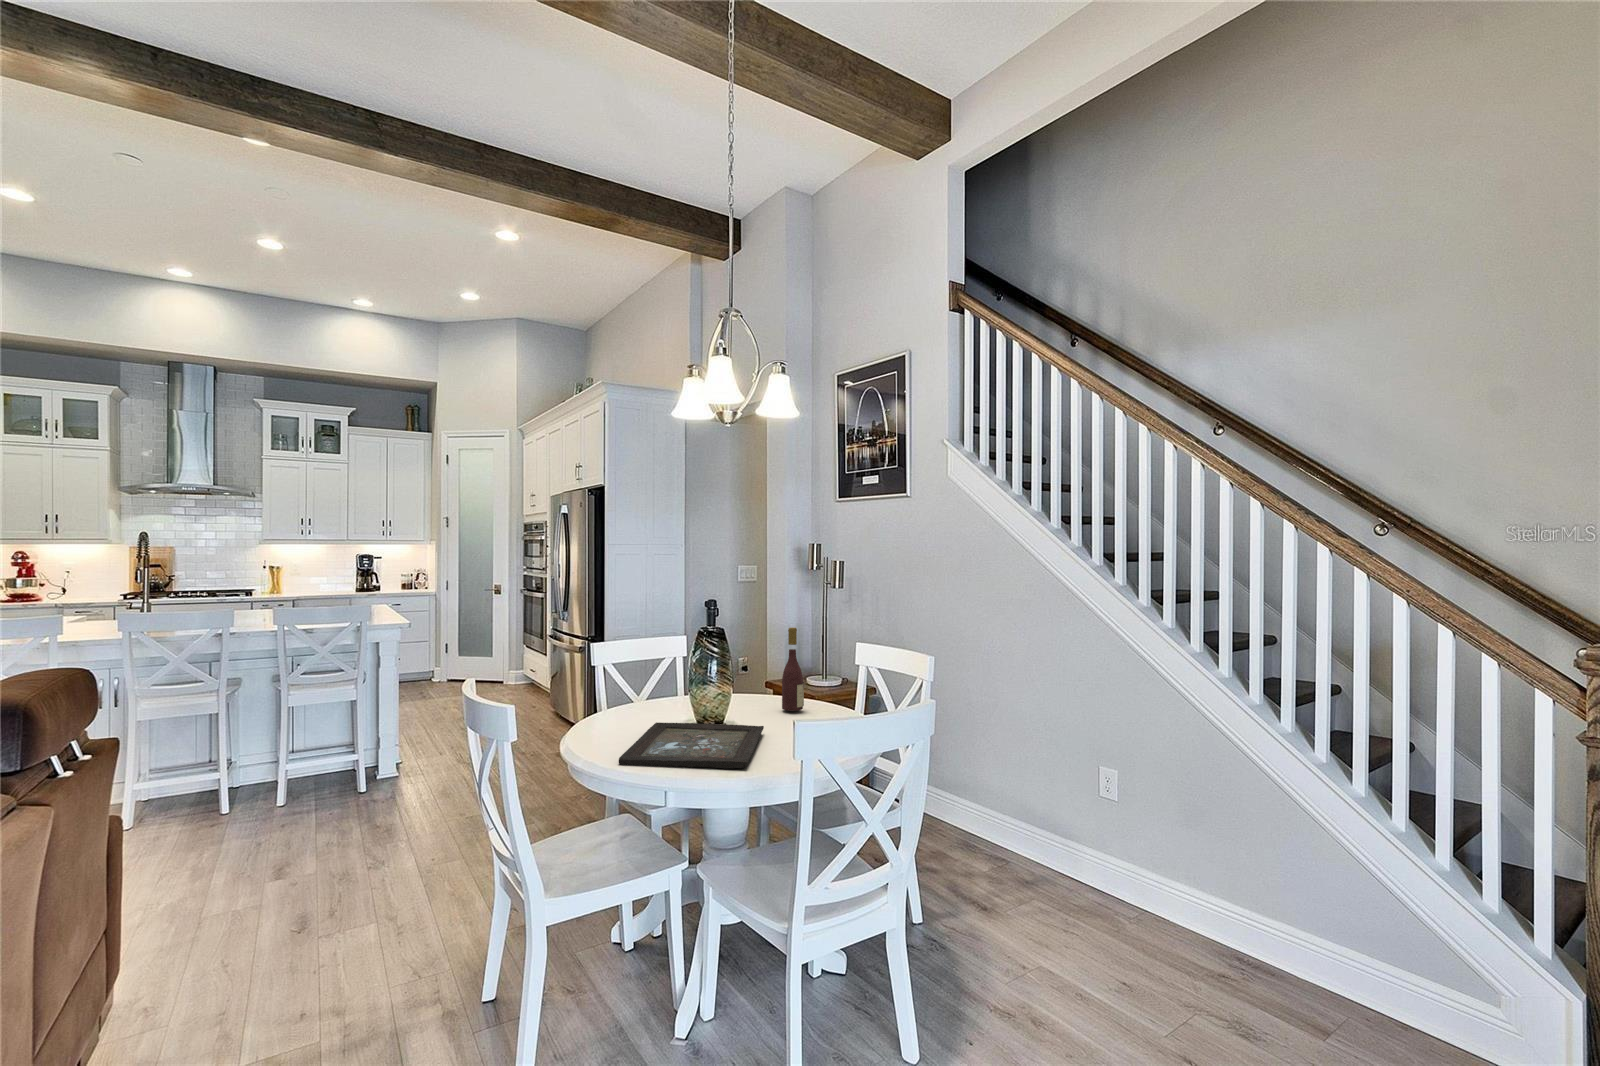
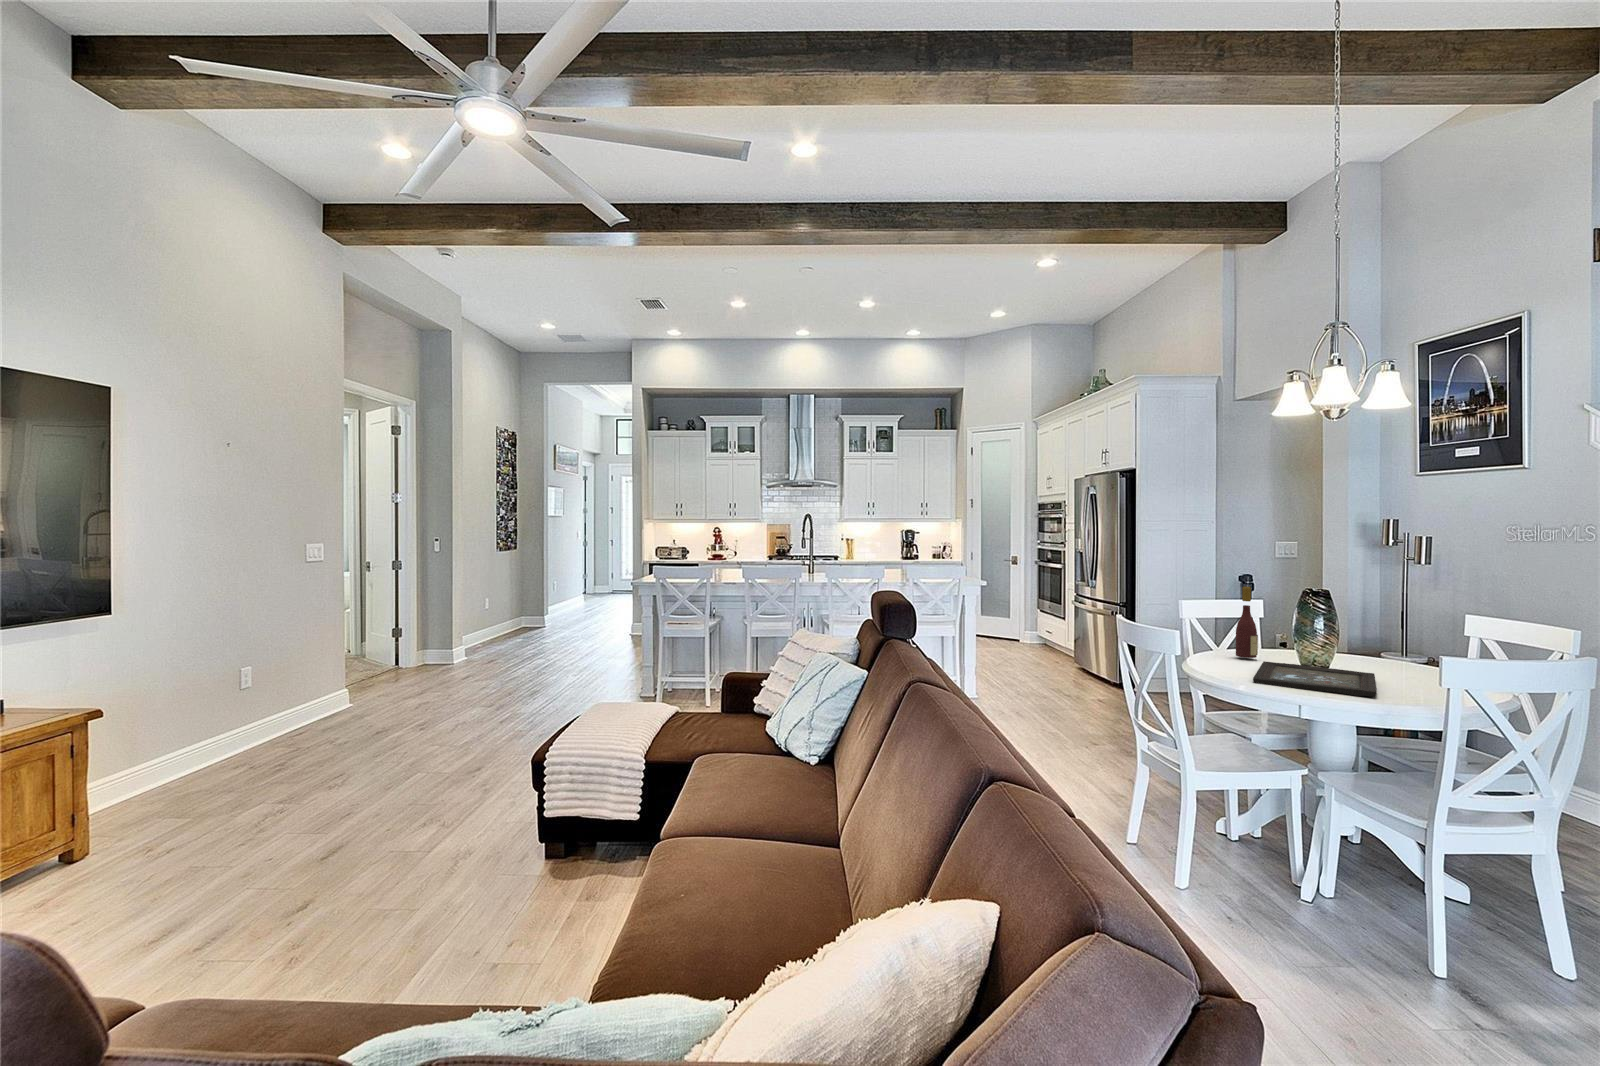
wine bottle: present [782,628,804,711] -> present [1236,587,1258,658]

